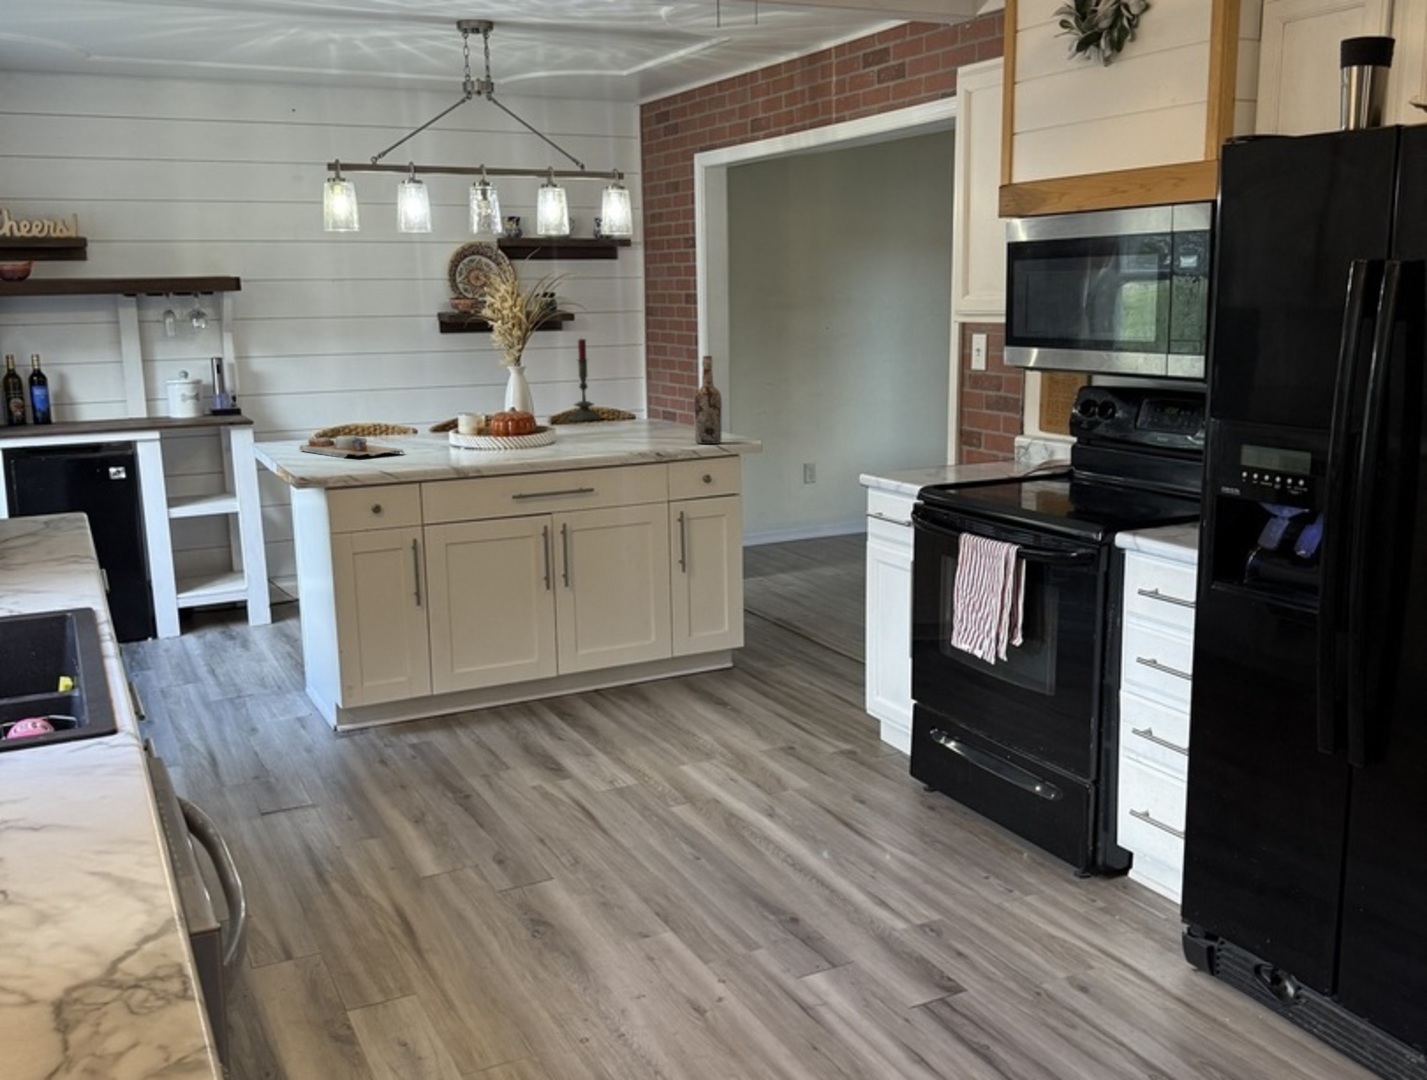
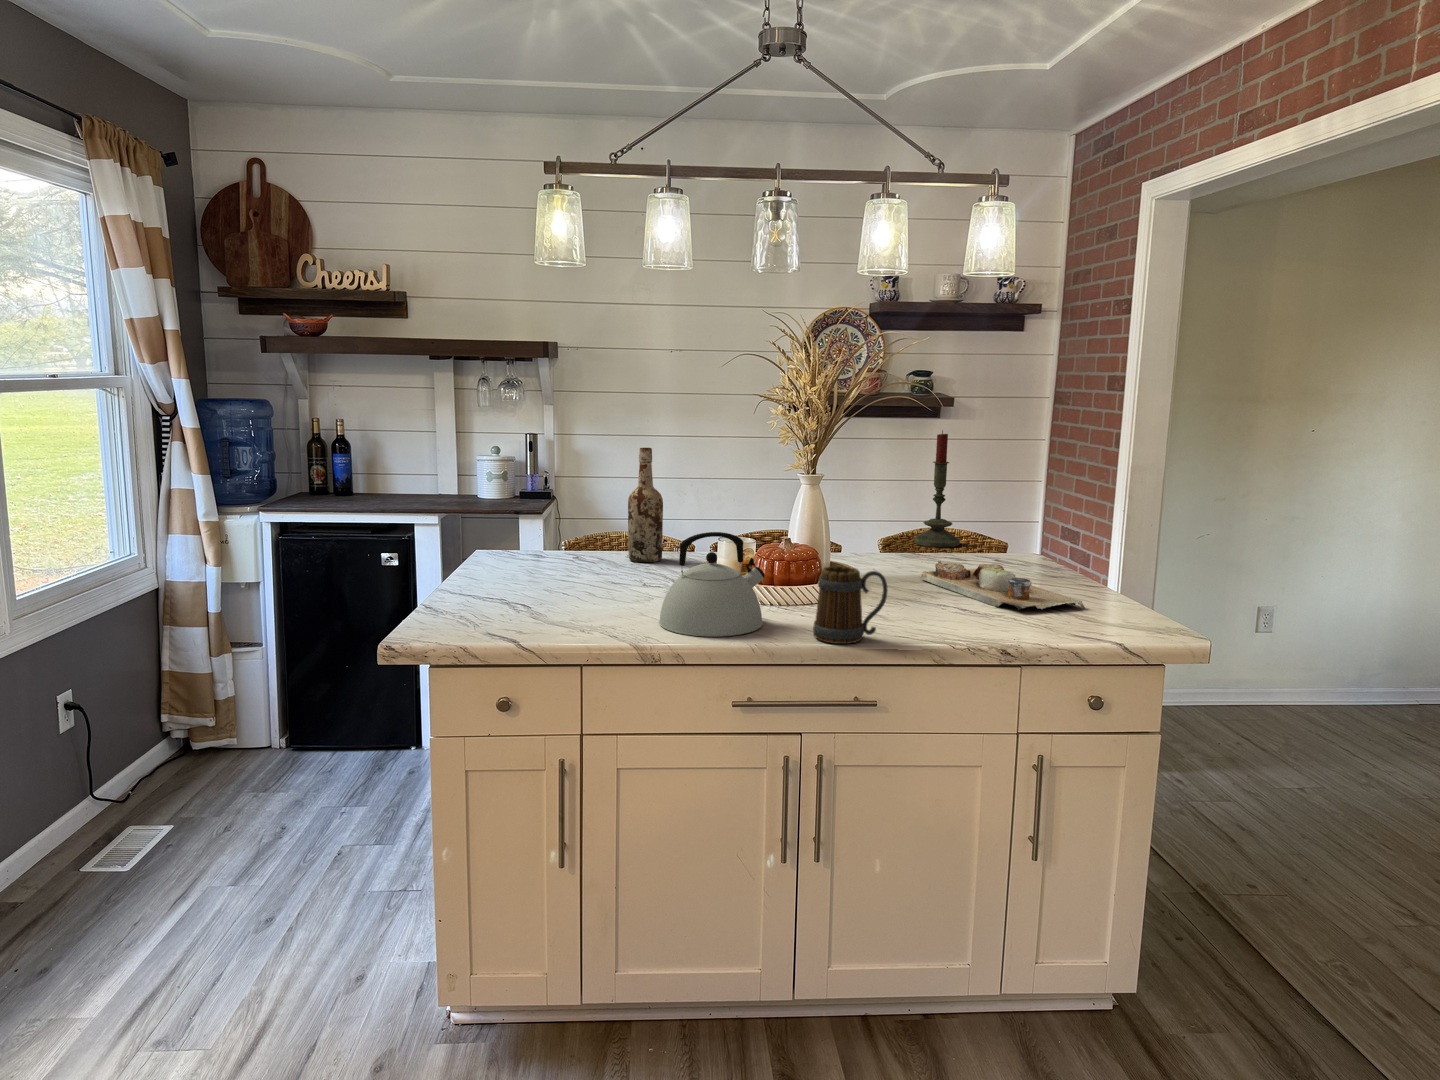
wine bottle: present [694,356,722,444] -> present [628,448,663,562]
kettle: none [454,398,518,459] -> present [659,532,765,637]
mug: none [551,412,592,455] -> present [813,566,888,644]
cutting board: present [299,435,404,458] -> present [921,561,1085,610]

